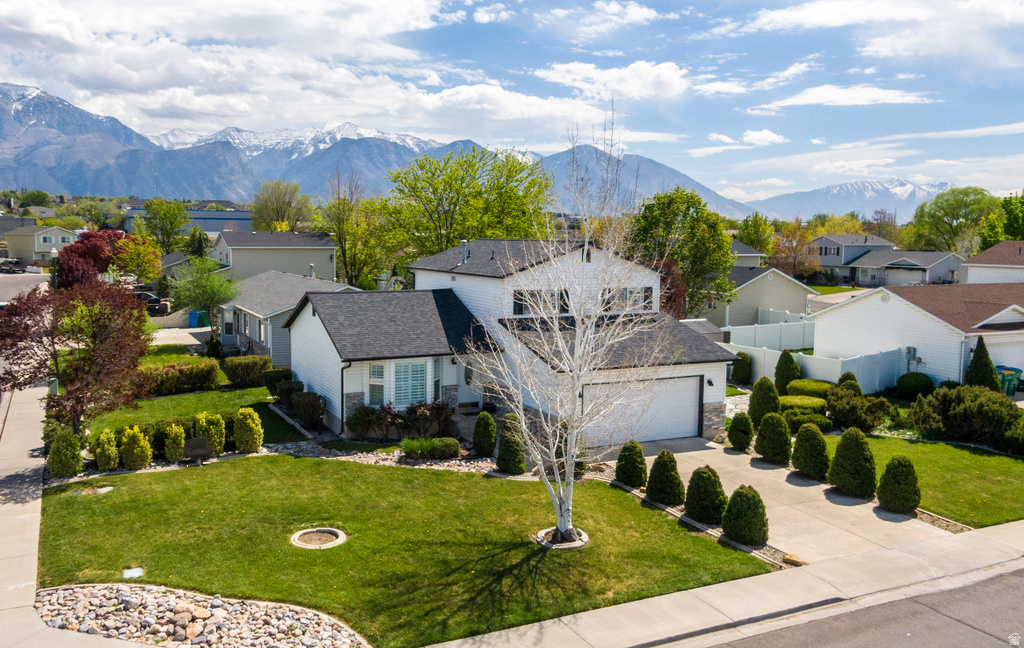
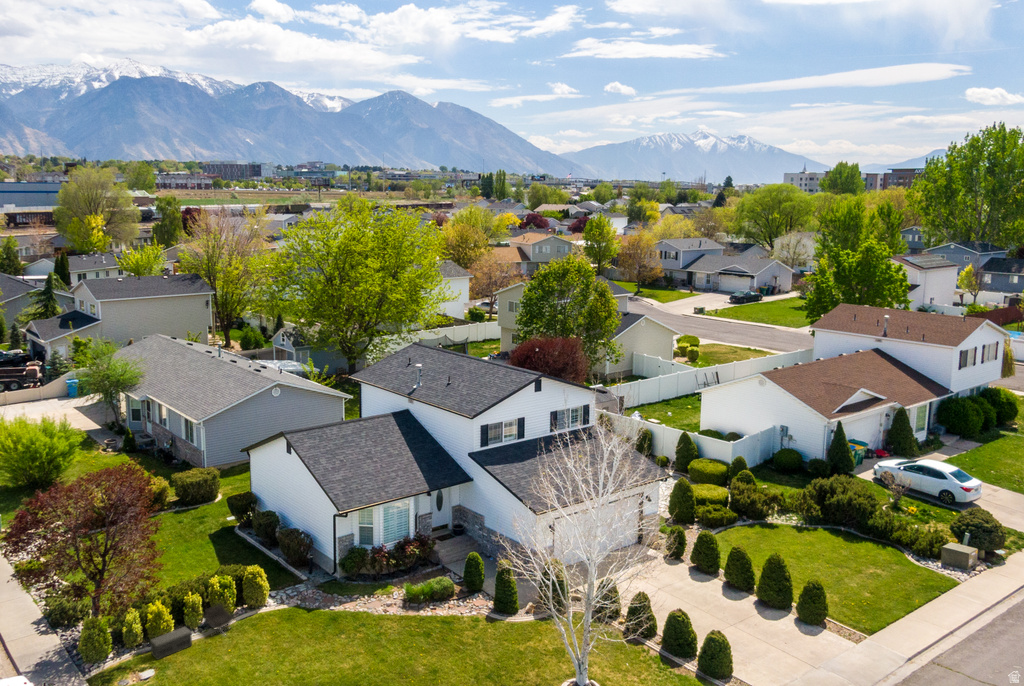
storage bench: none [120,451,163,477] -> present [151,627,192,659]

